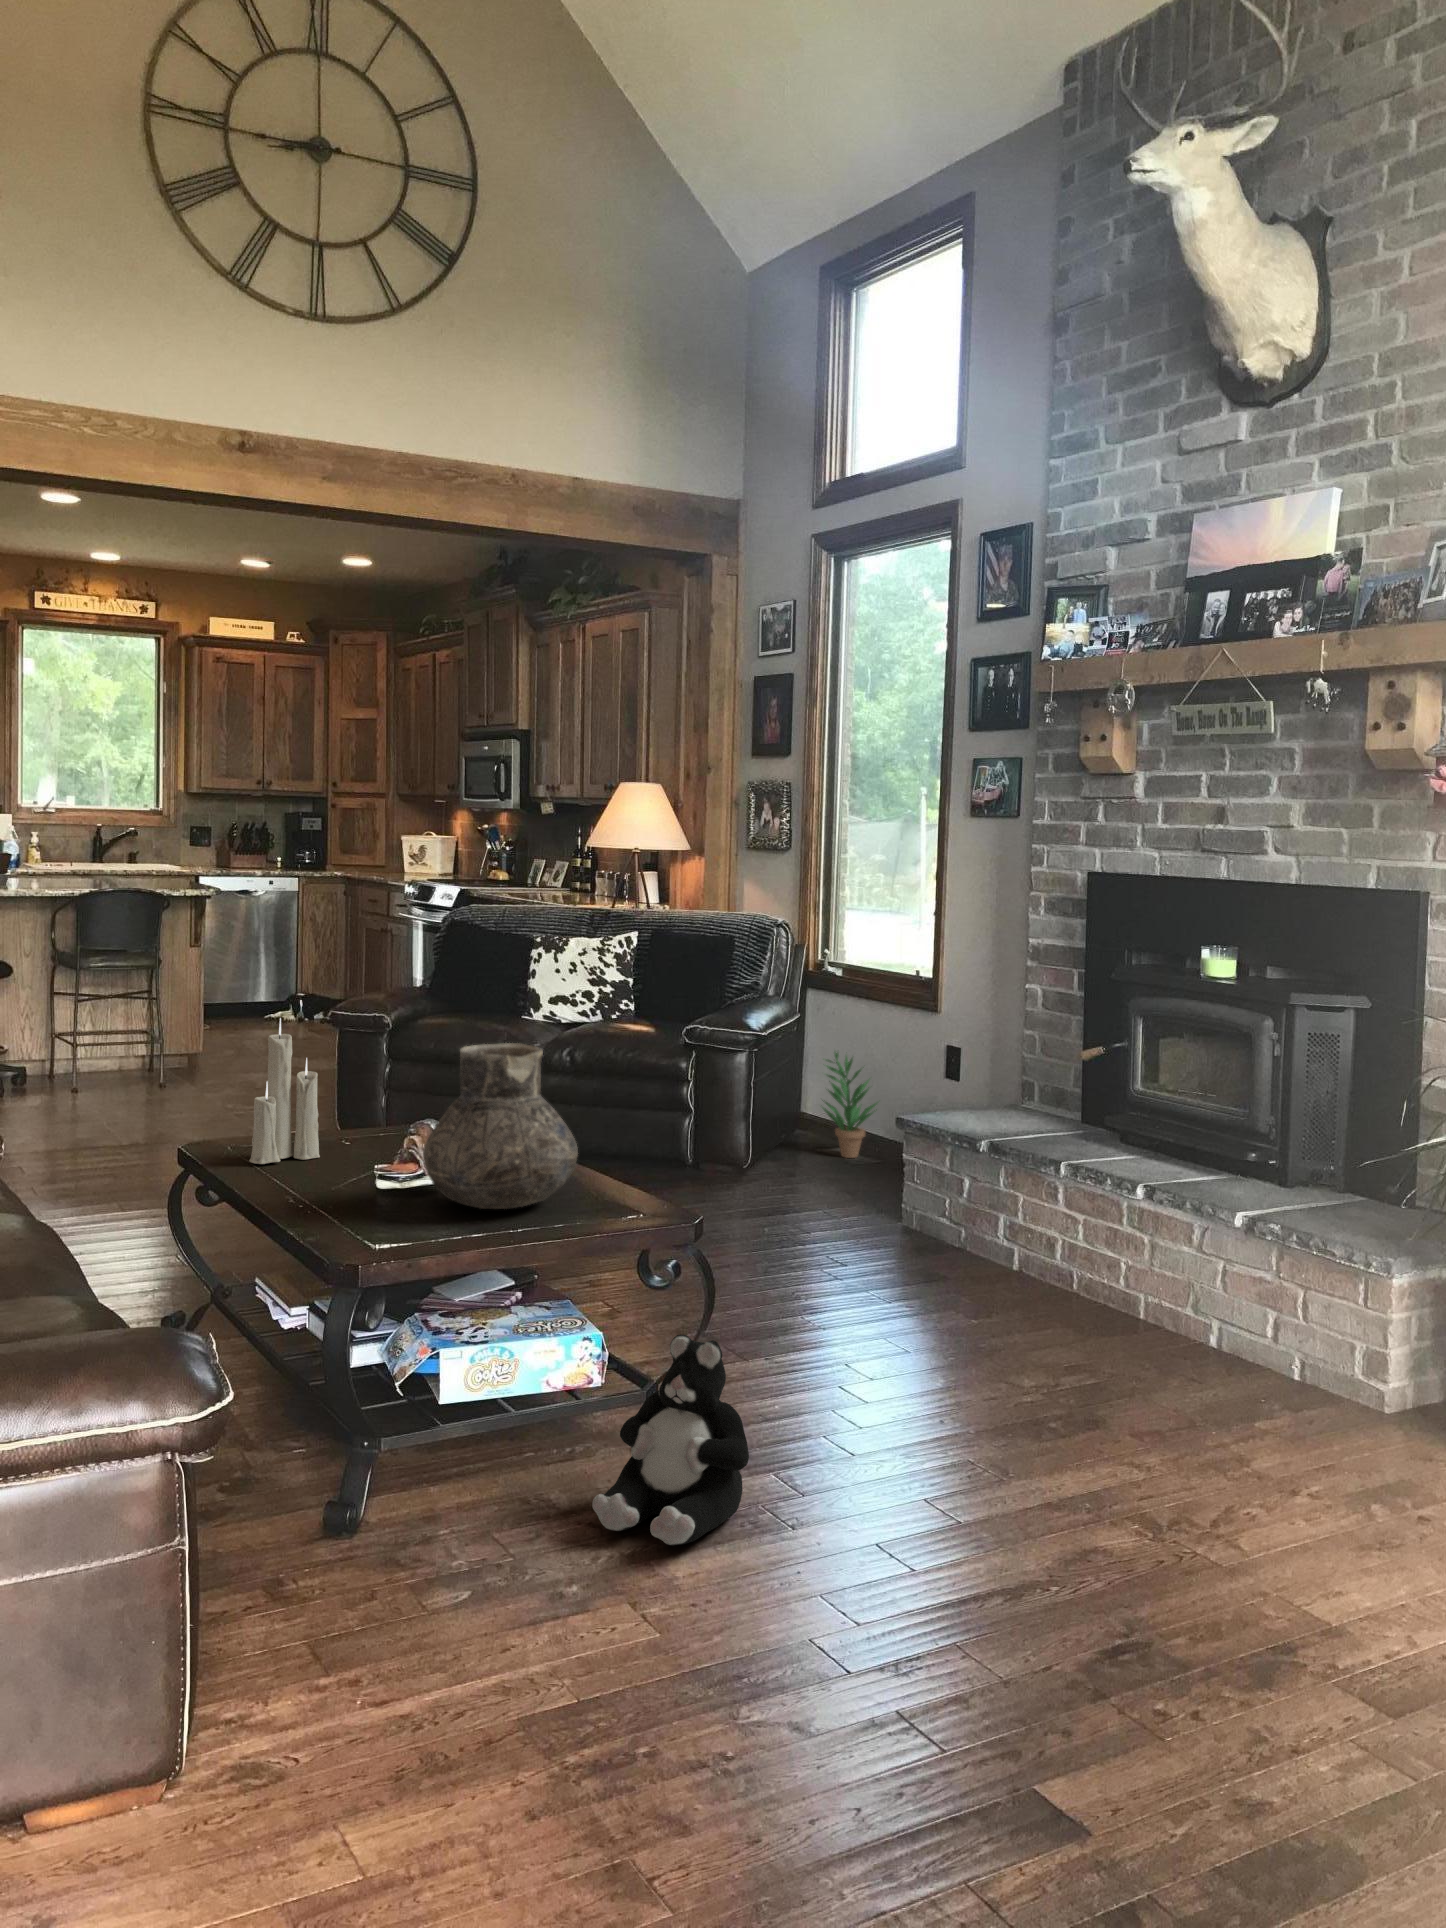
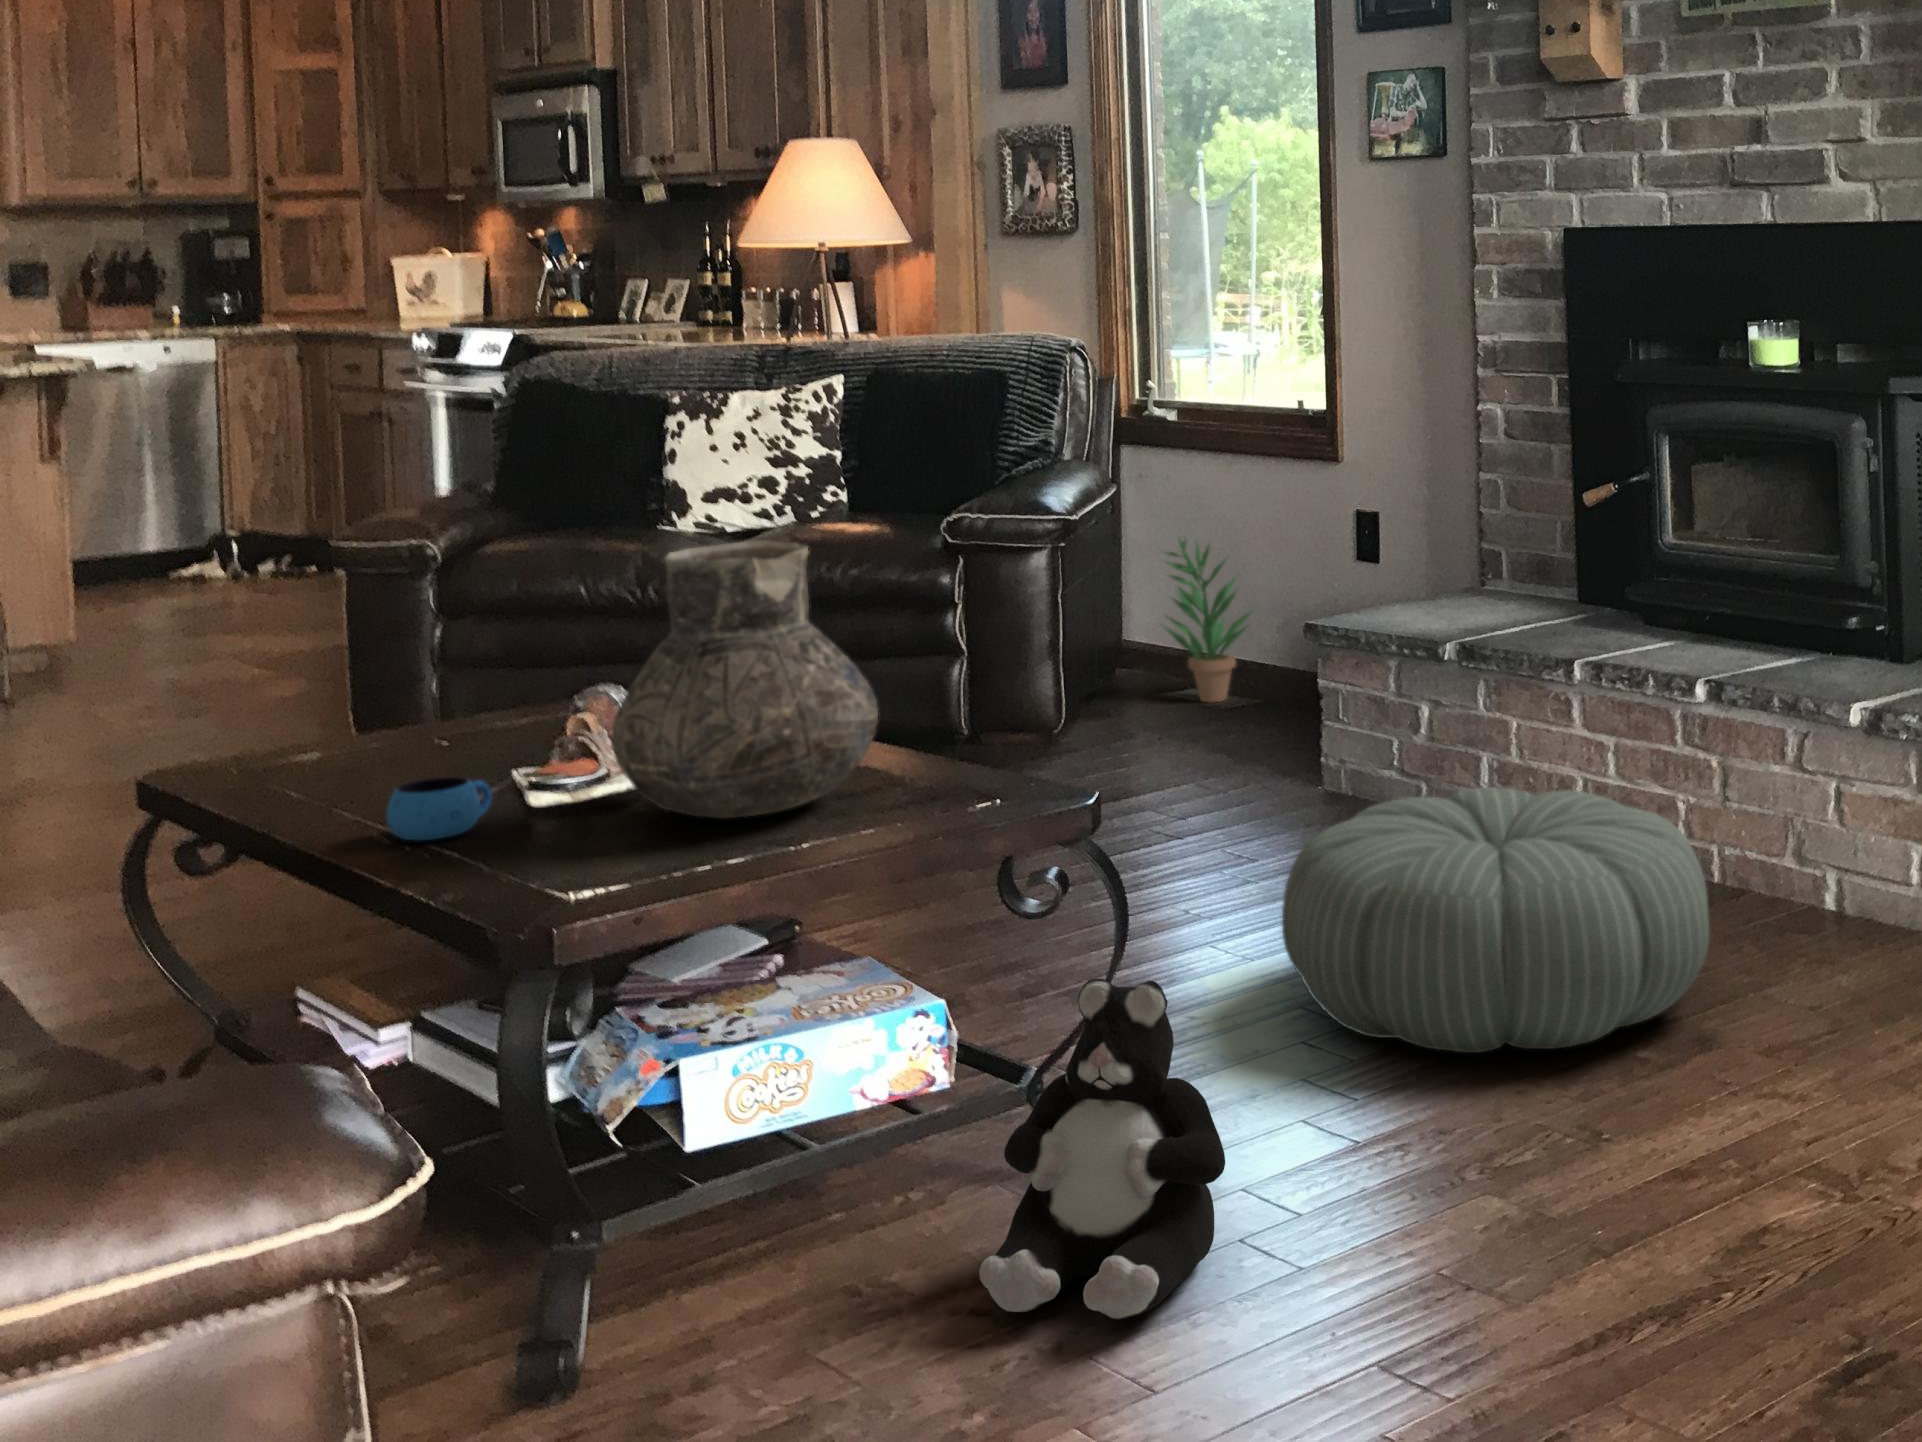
candle: present [249,1018,320,1164] -> none [268,525,396,795]
mug: none [300,1165,359,1201] -> present [387,777,492,840]
pouf: none [832,1239,1113,1416] -> present [1282,787,1709,1053]

